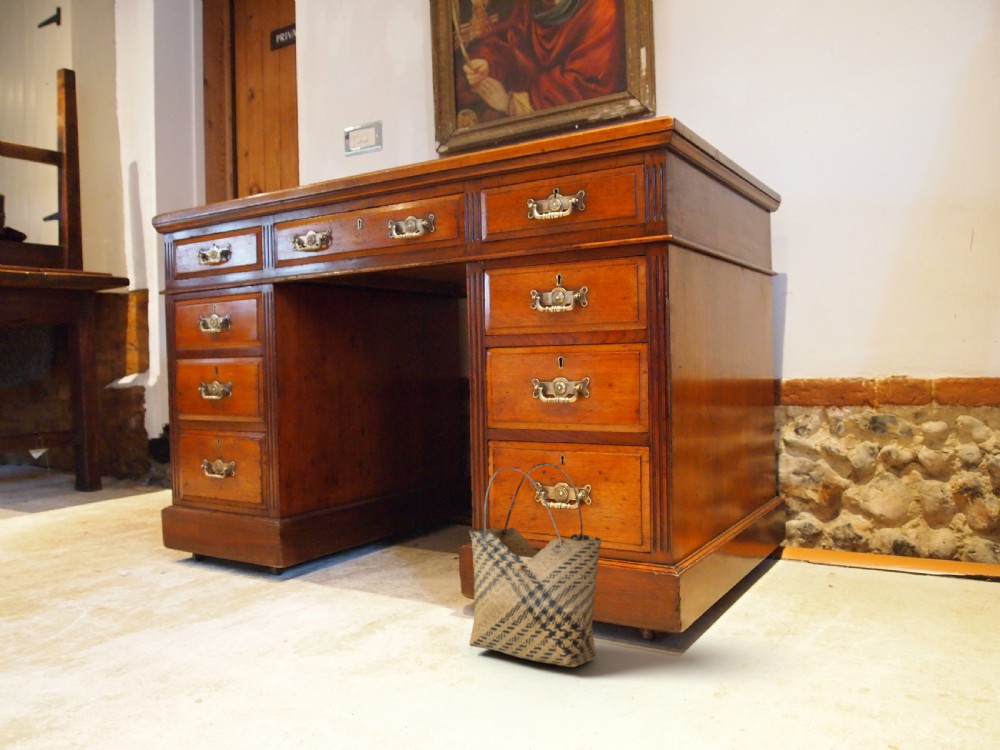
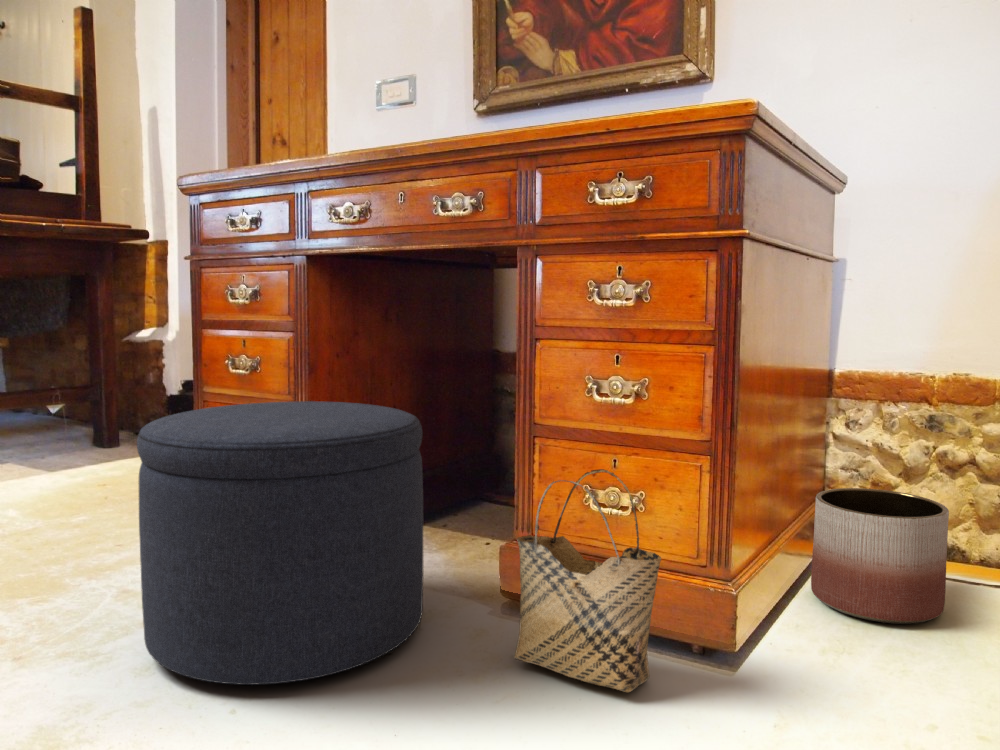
ottoman: none [111,417,386,675] -> present [137,401,423,685]
planter: none [761,486,886,608] -> present [811,488,949,624]

